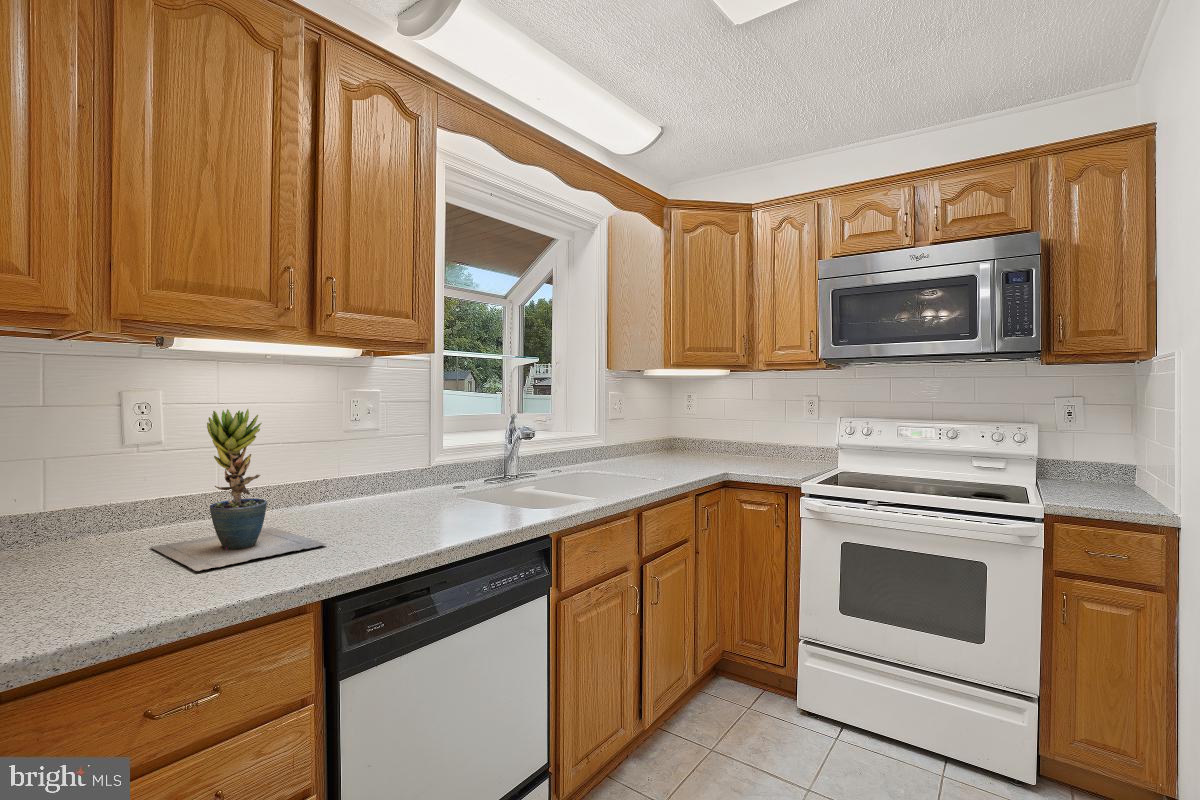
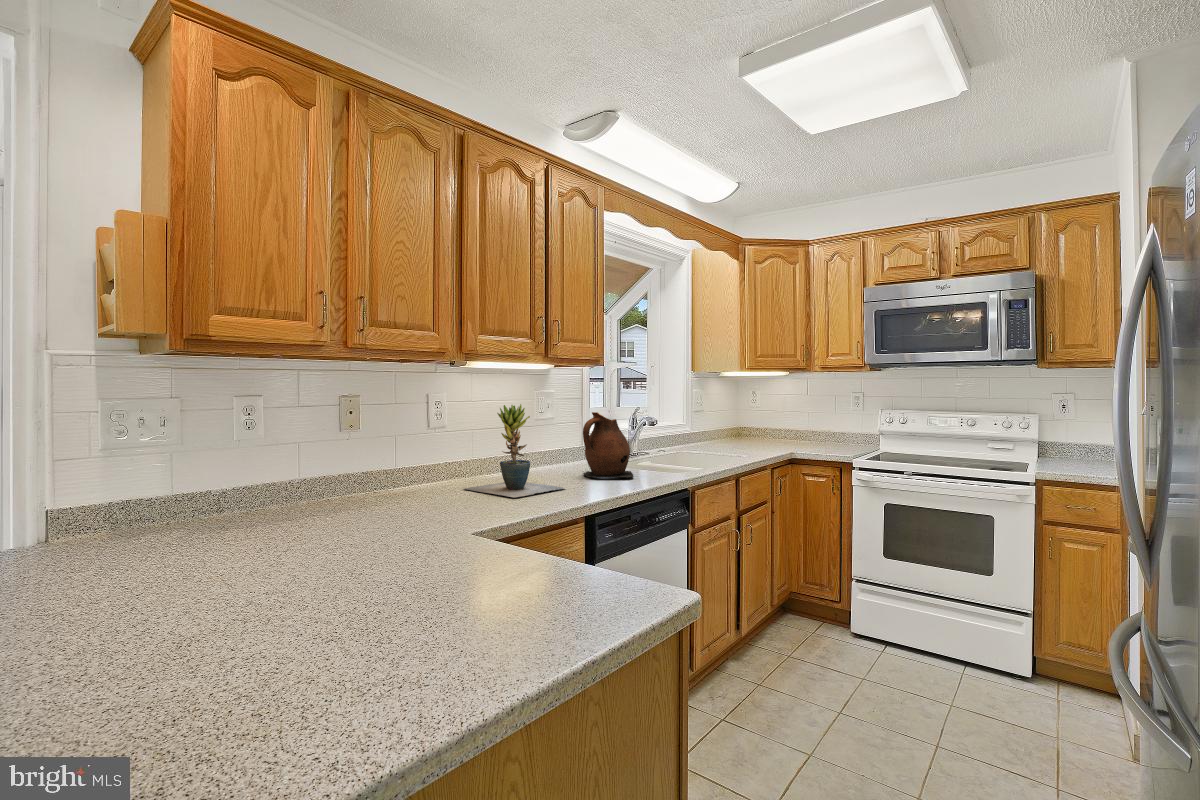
ceramic pitcher: none [389,421,475,522] -> present [583,412,633,478]

